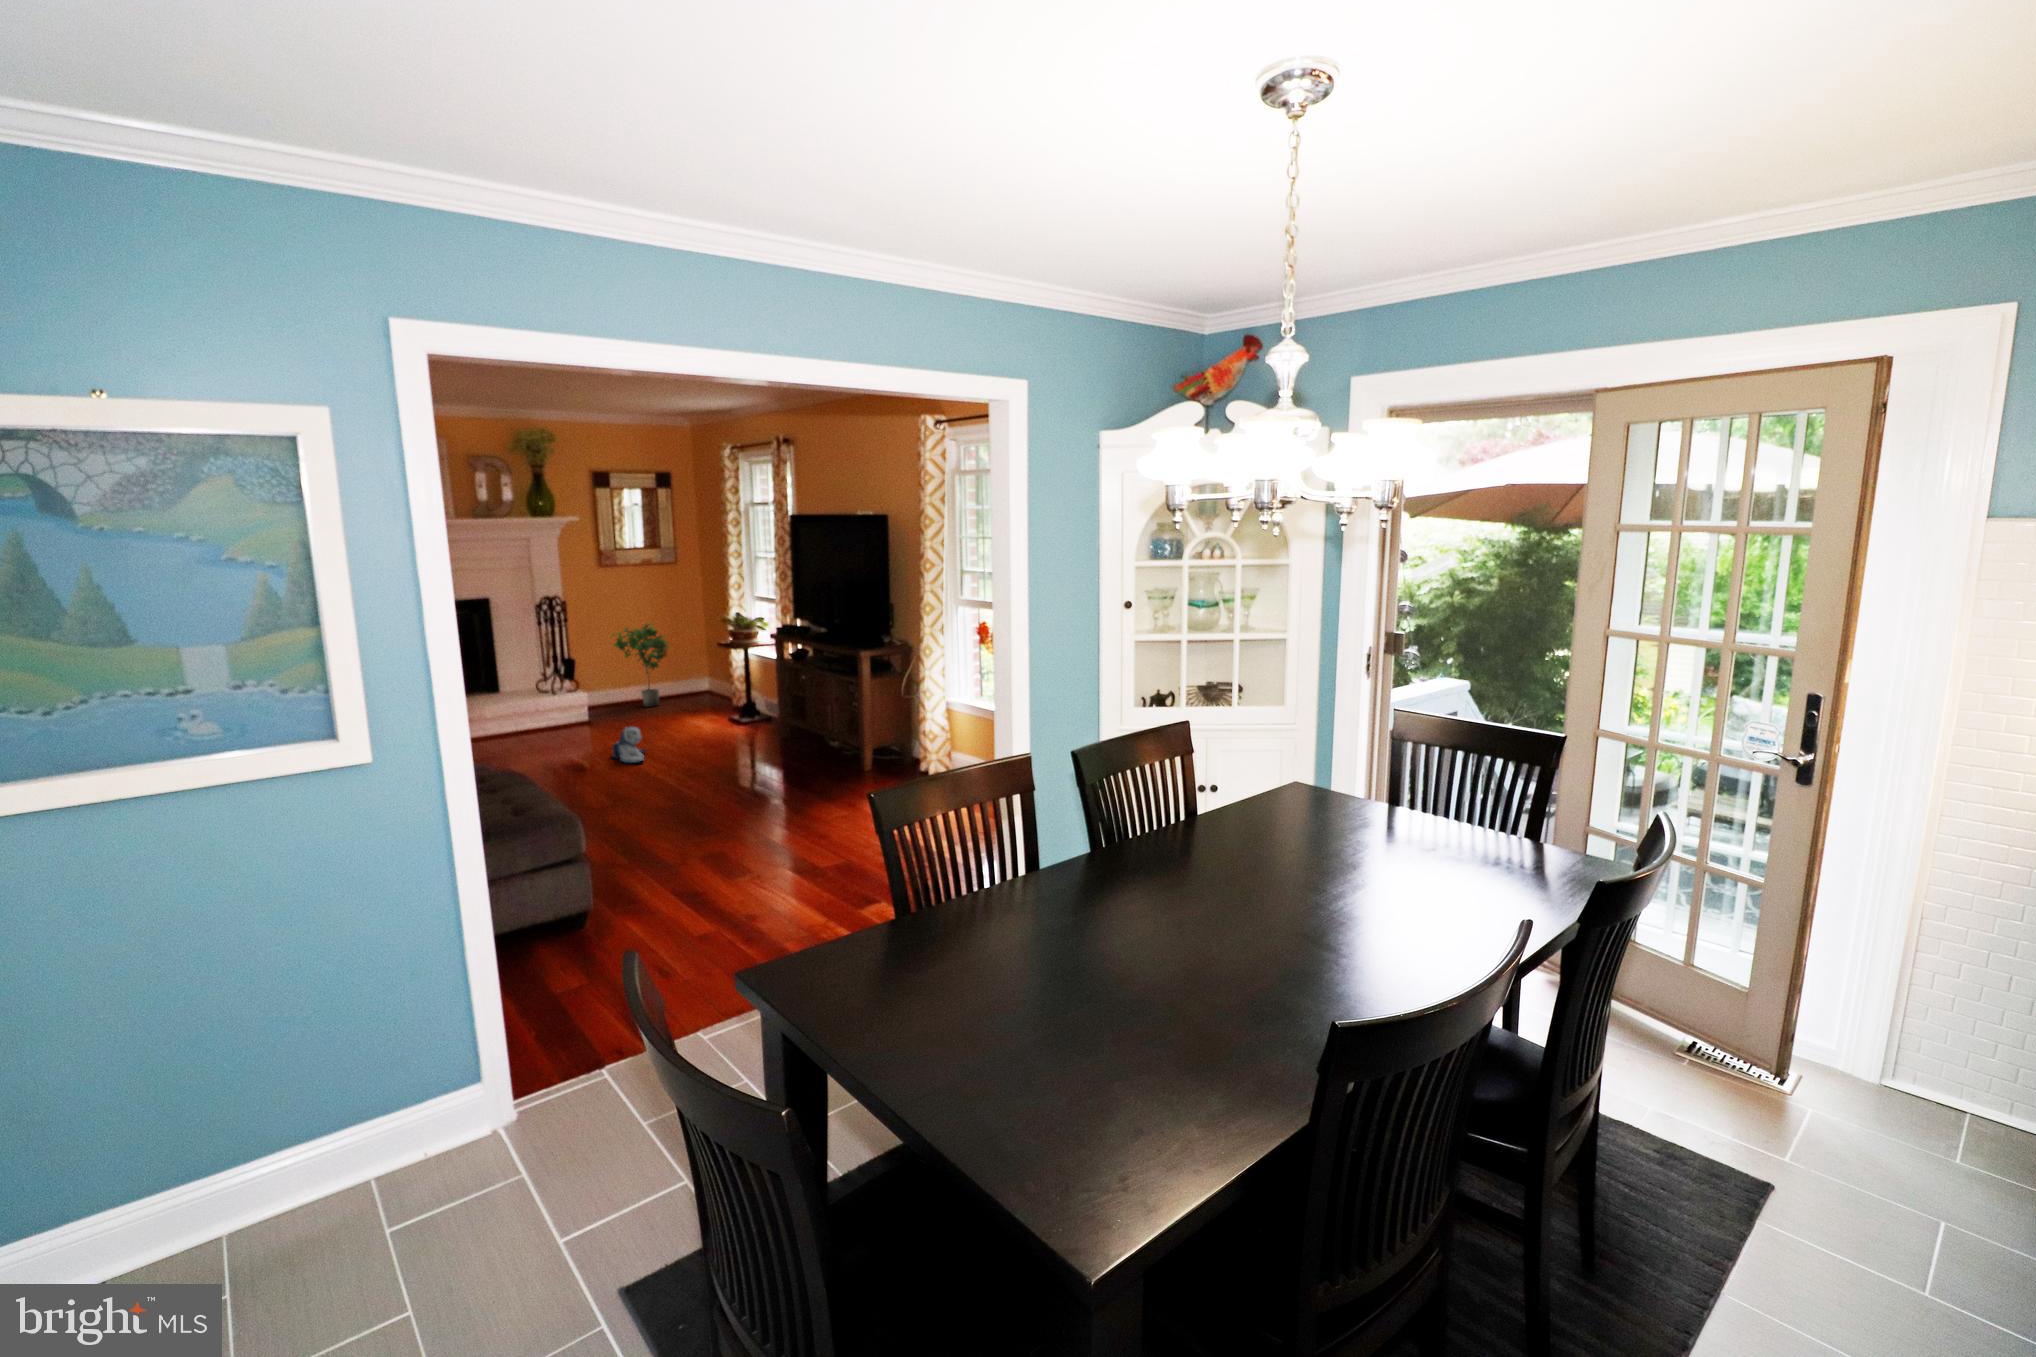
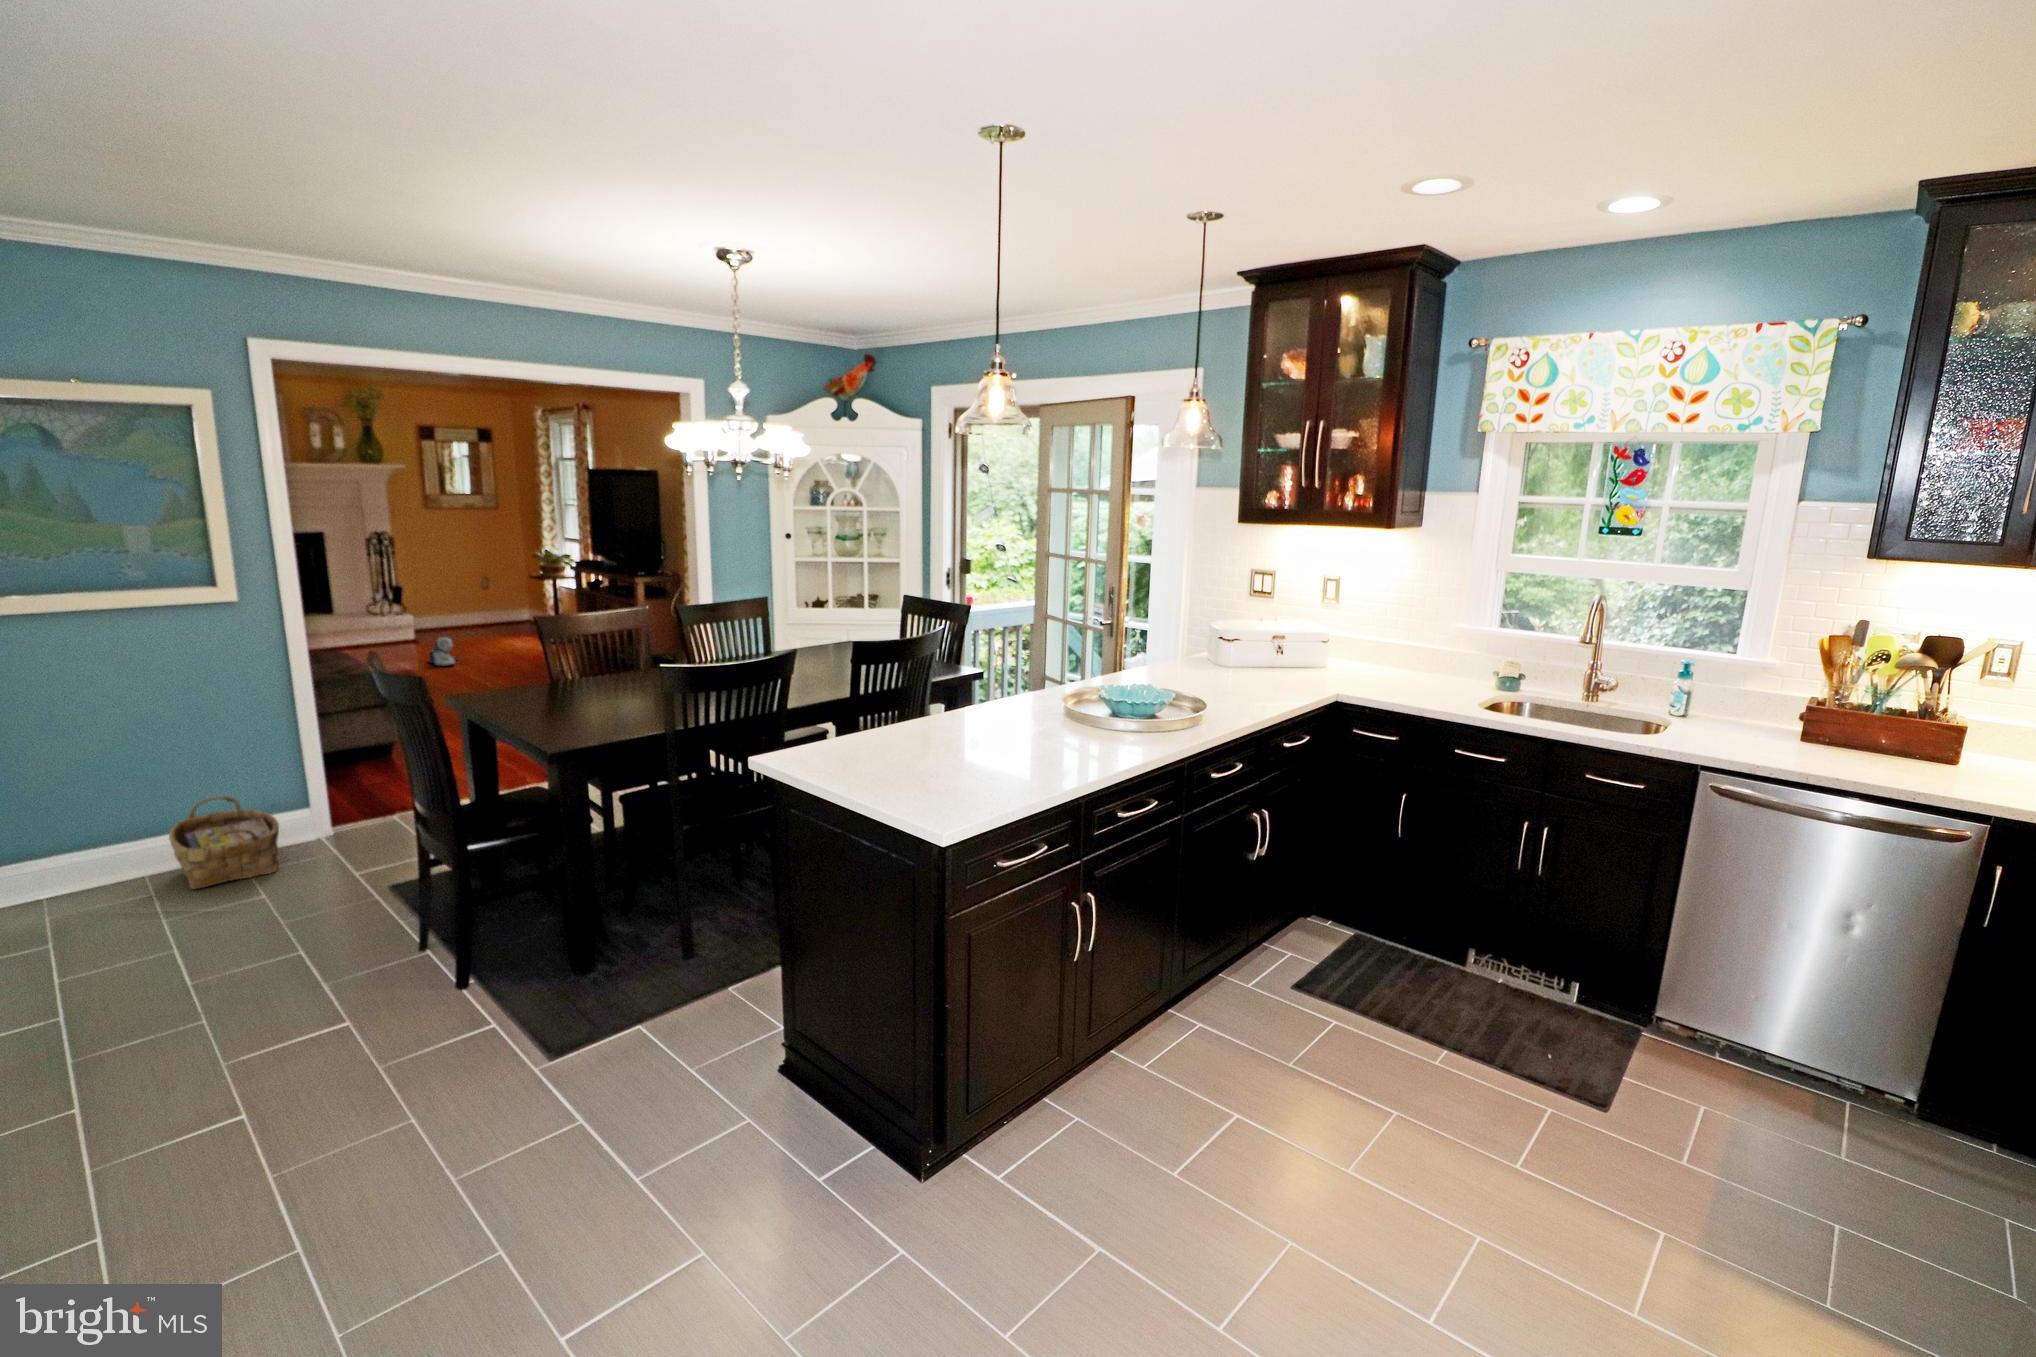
potted plant: present [612,623,669,707] -> none [436,558,492,629]
woven basket: none [306,1077,477,1273] -> present [169,796,279,889]

